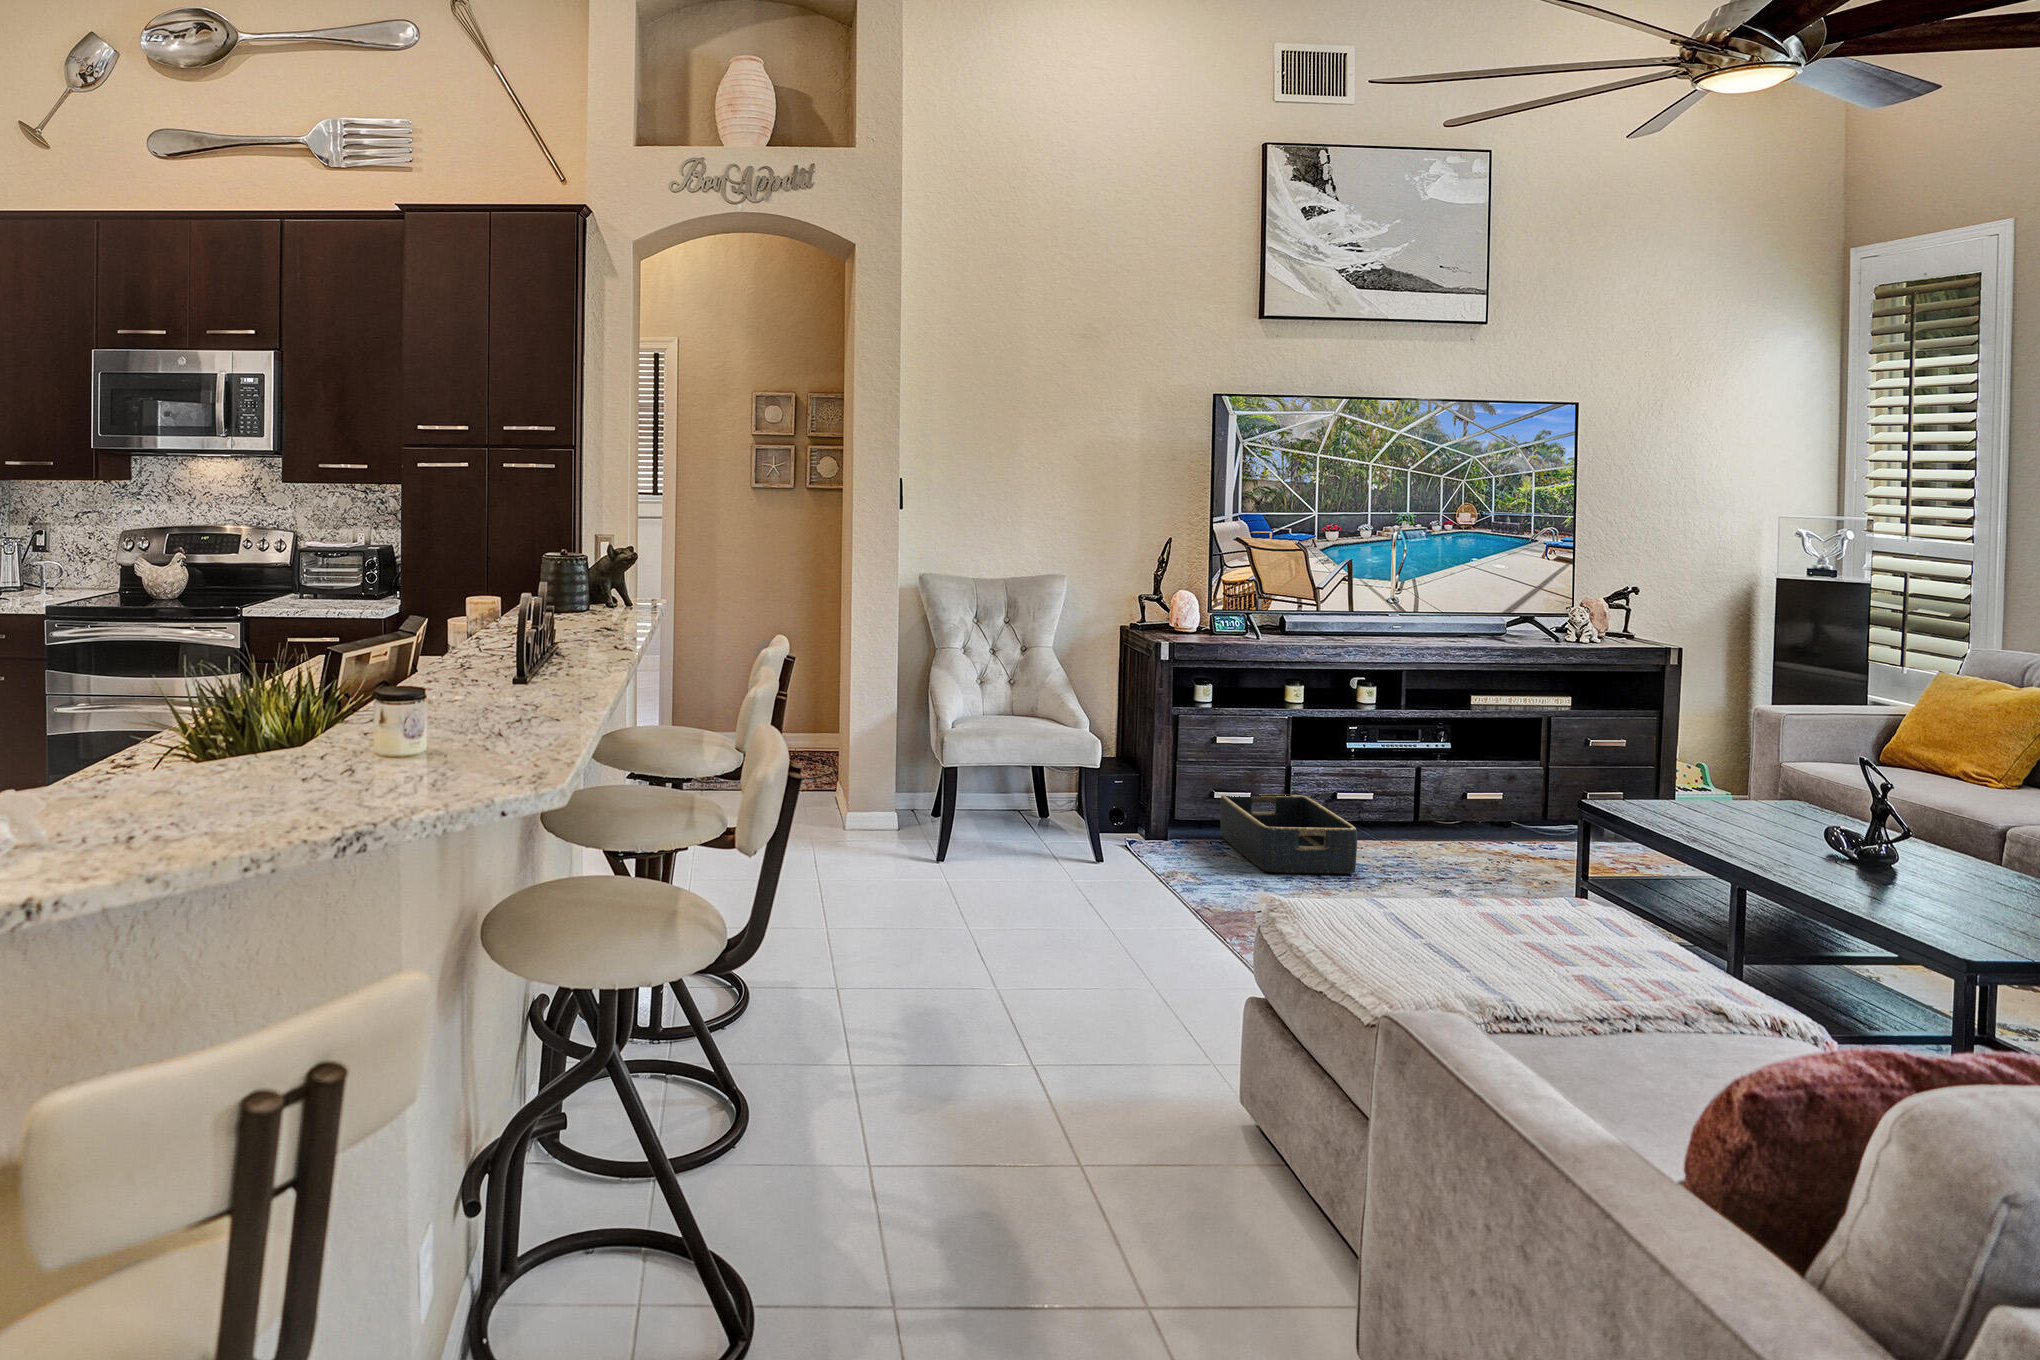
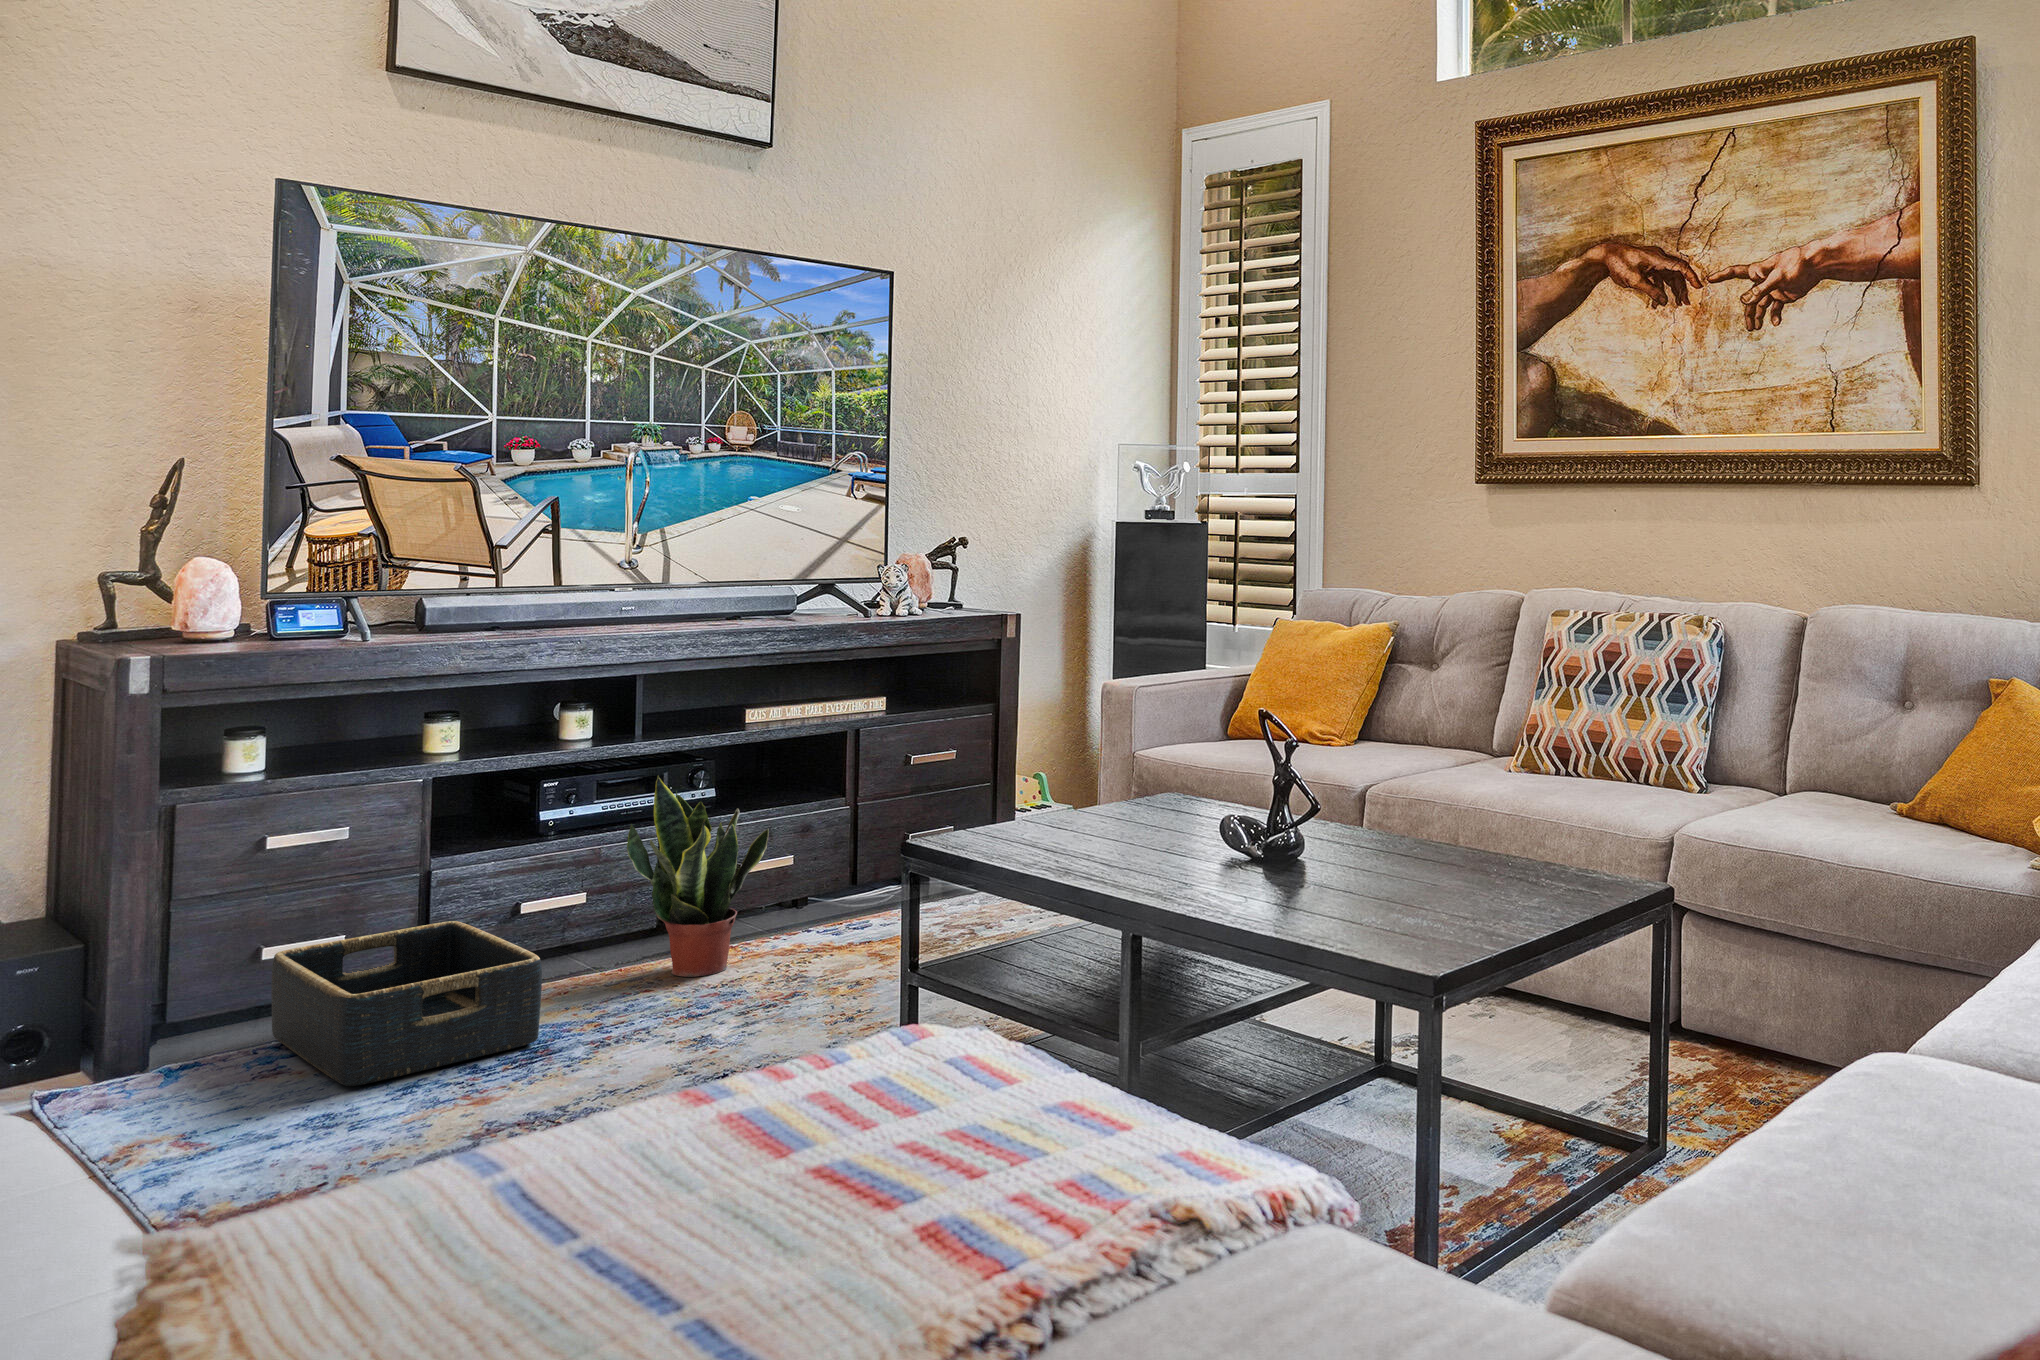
potted plant: none [1398,735,1488,859] -> present [627,776,769,977]

